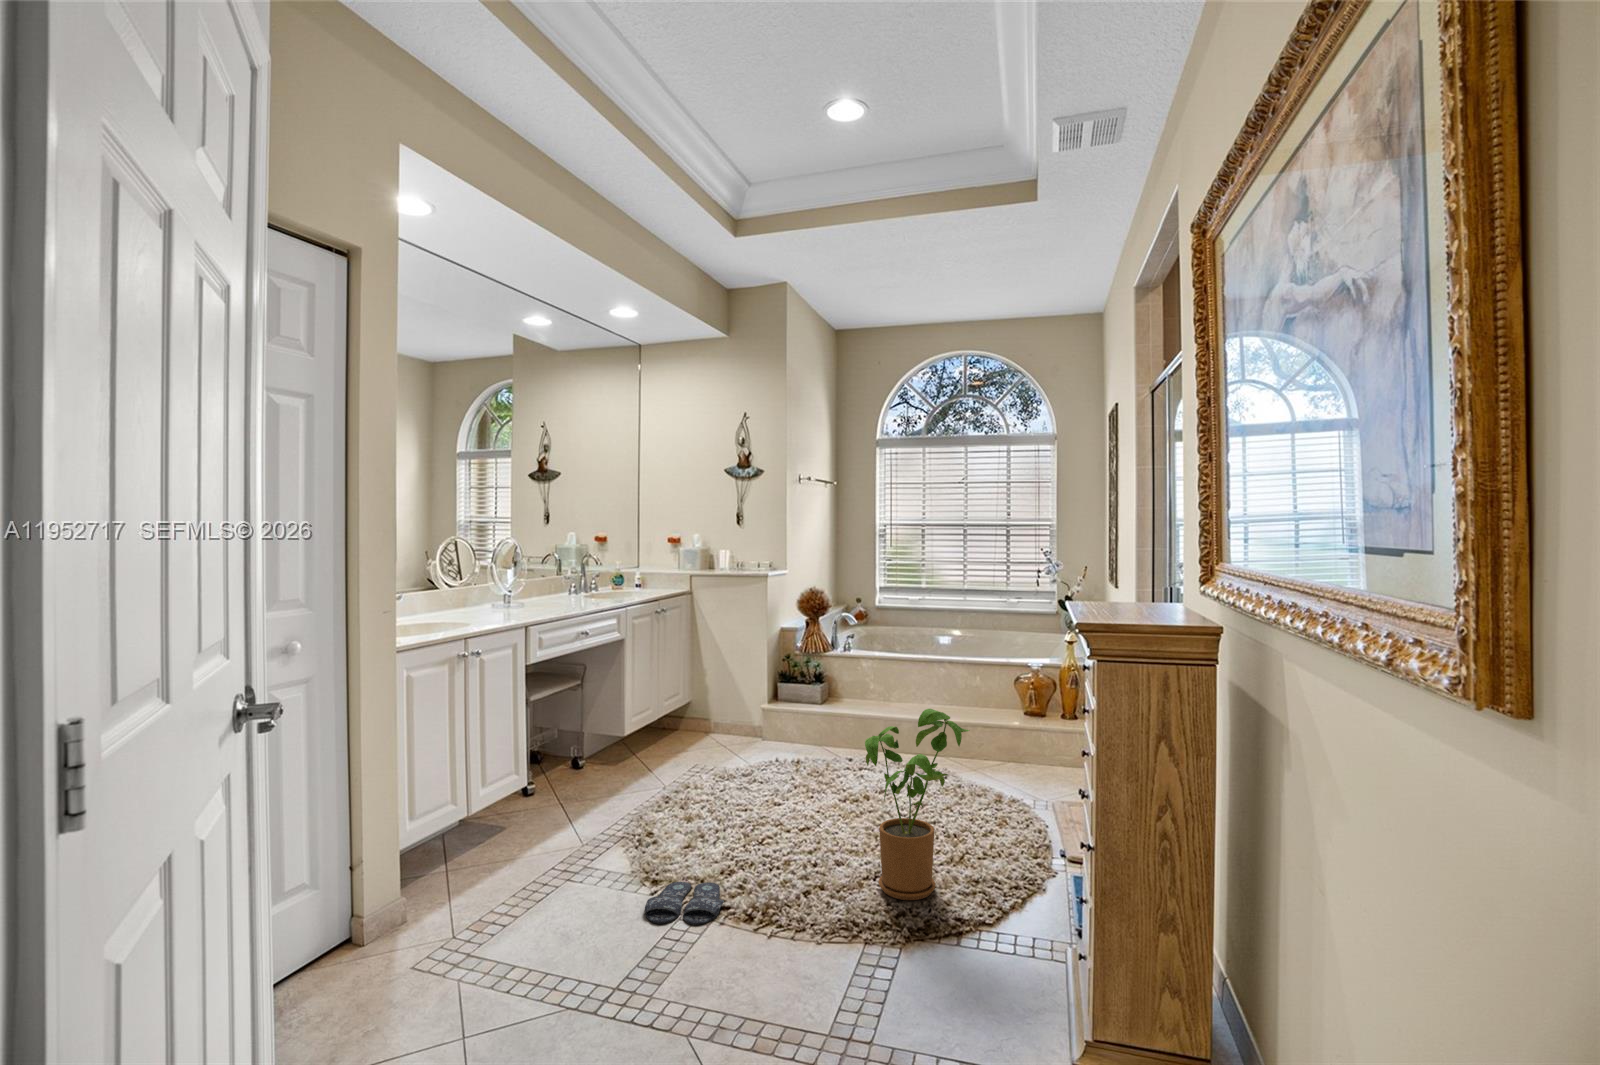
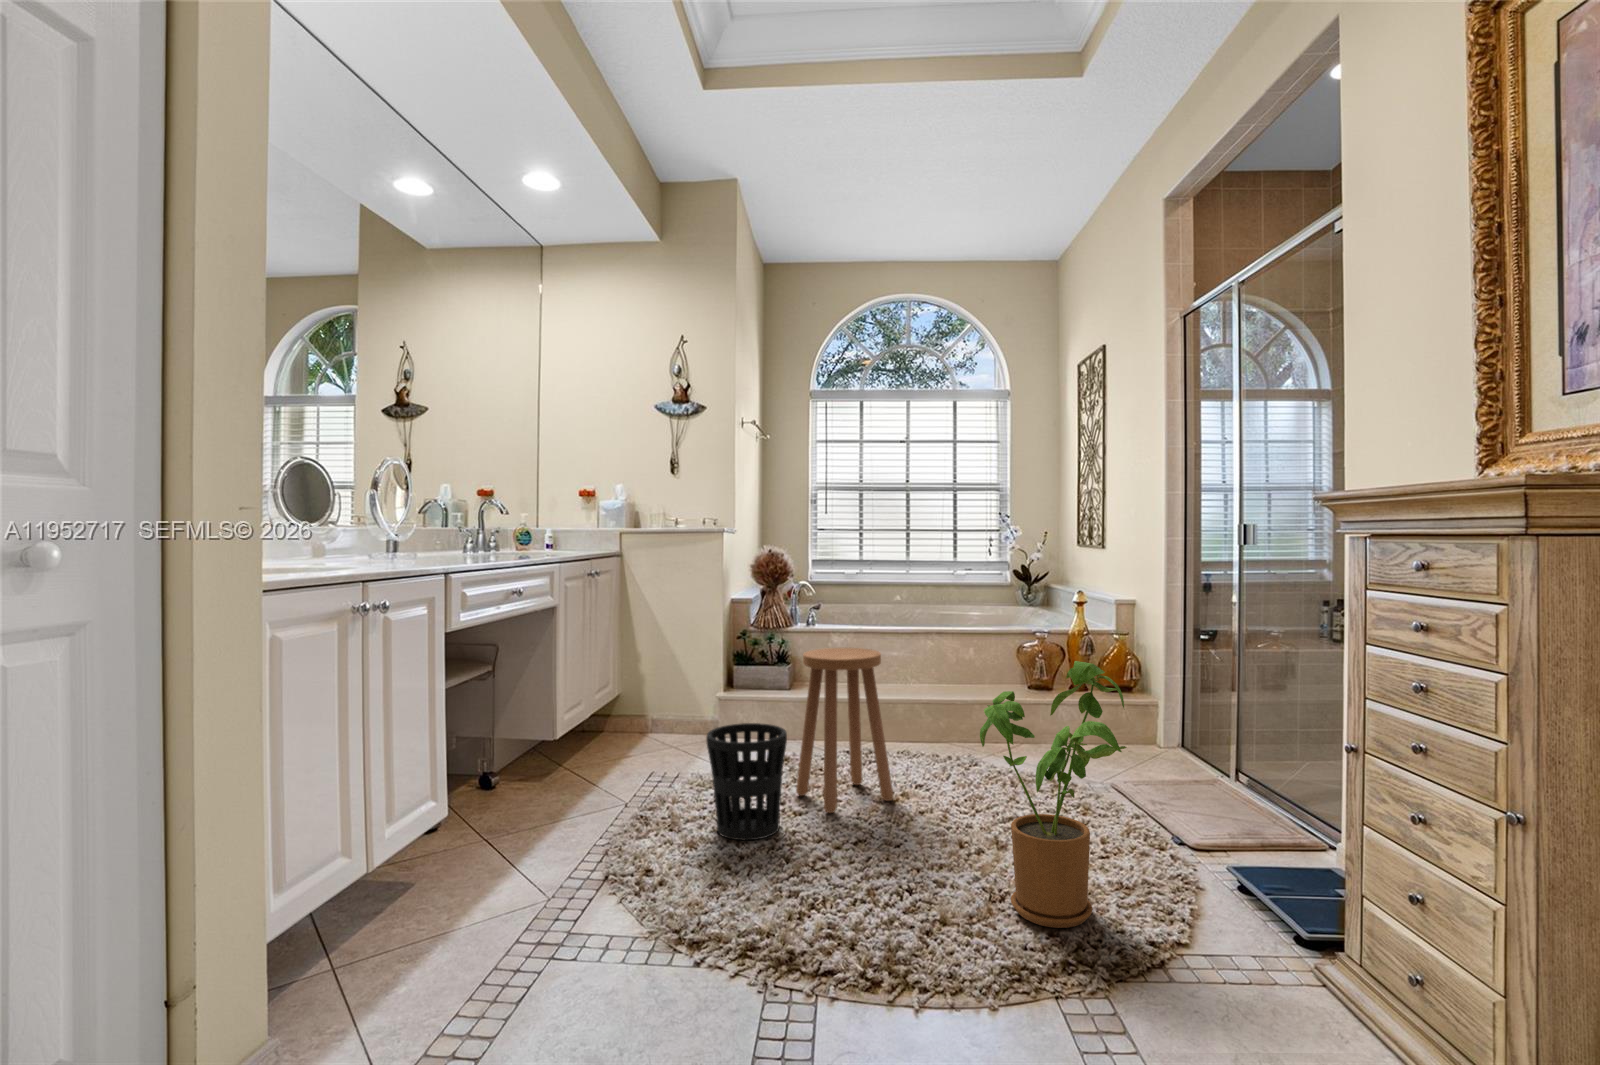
stool: none [787,678,857,806] -> present [796,648,894,813]
wastebasket: none [707,733,766,820] -> present [706,723,787,840]
slippers: present [645,882,724,925] -> none [703,934,821,1014]

